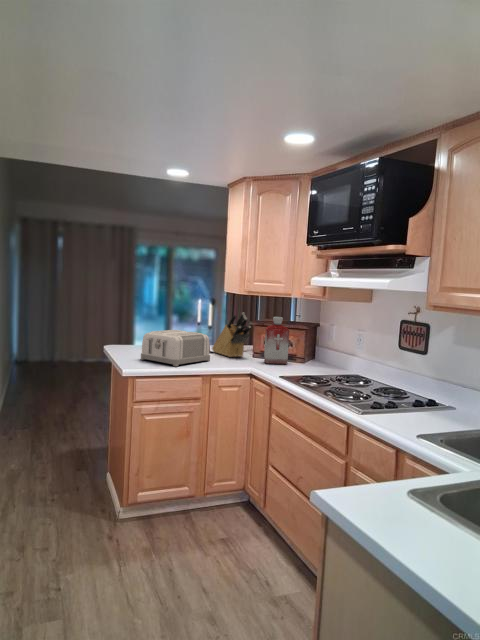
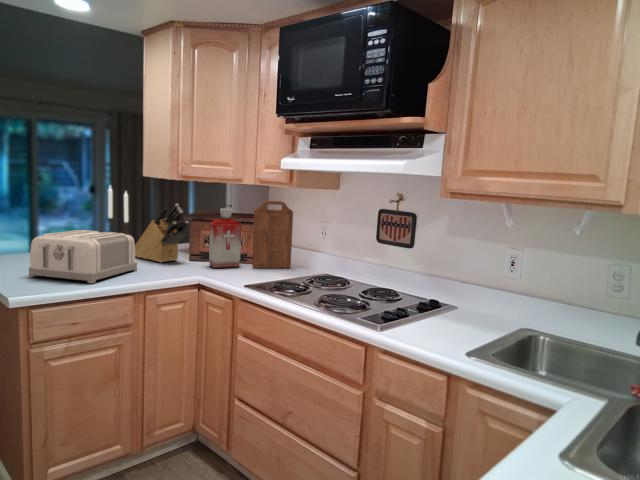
cutting board: none [297,311,332,368] -> present [252,201,293,268]

